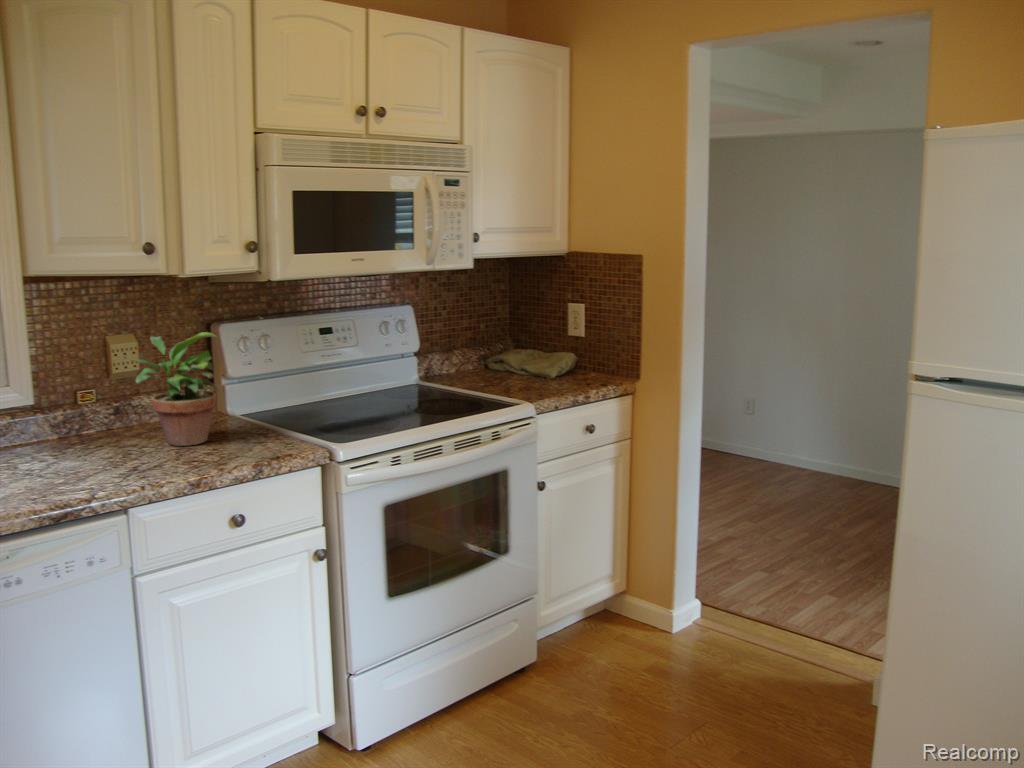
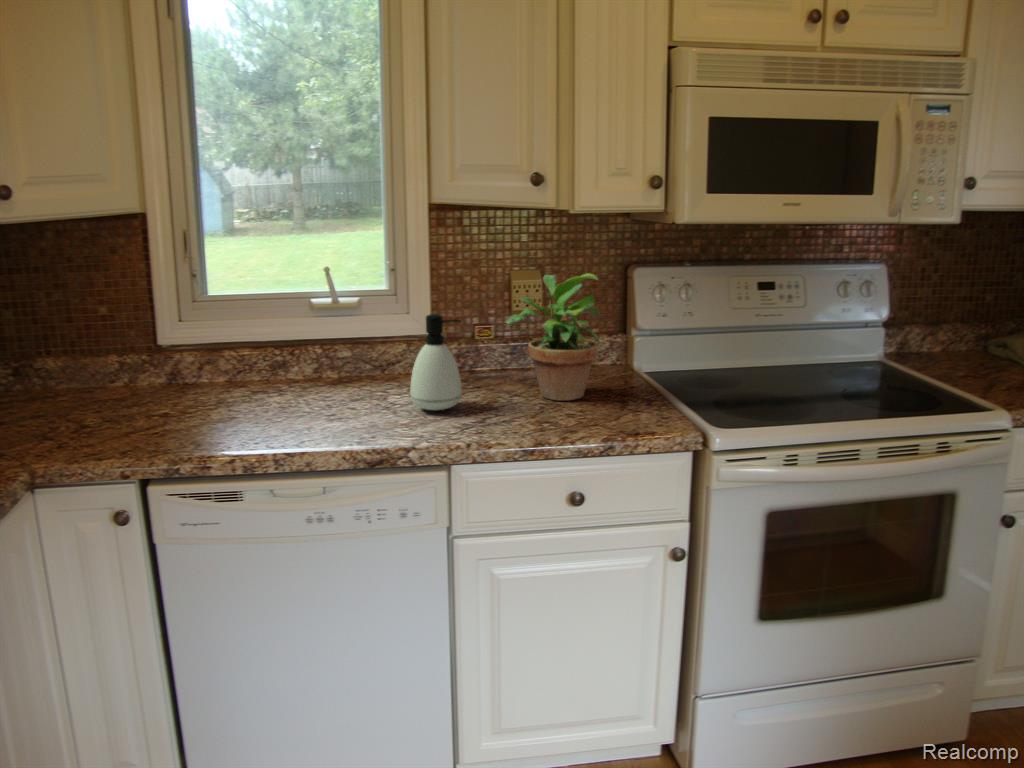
soap dispenser: none [53,380,105,470] -> present [410,314,462,410]

